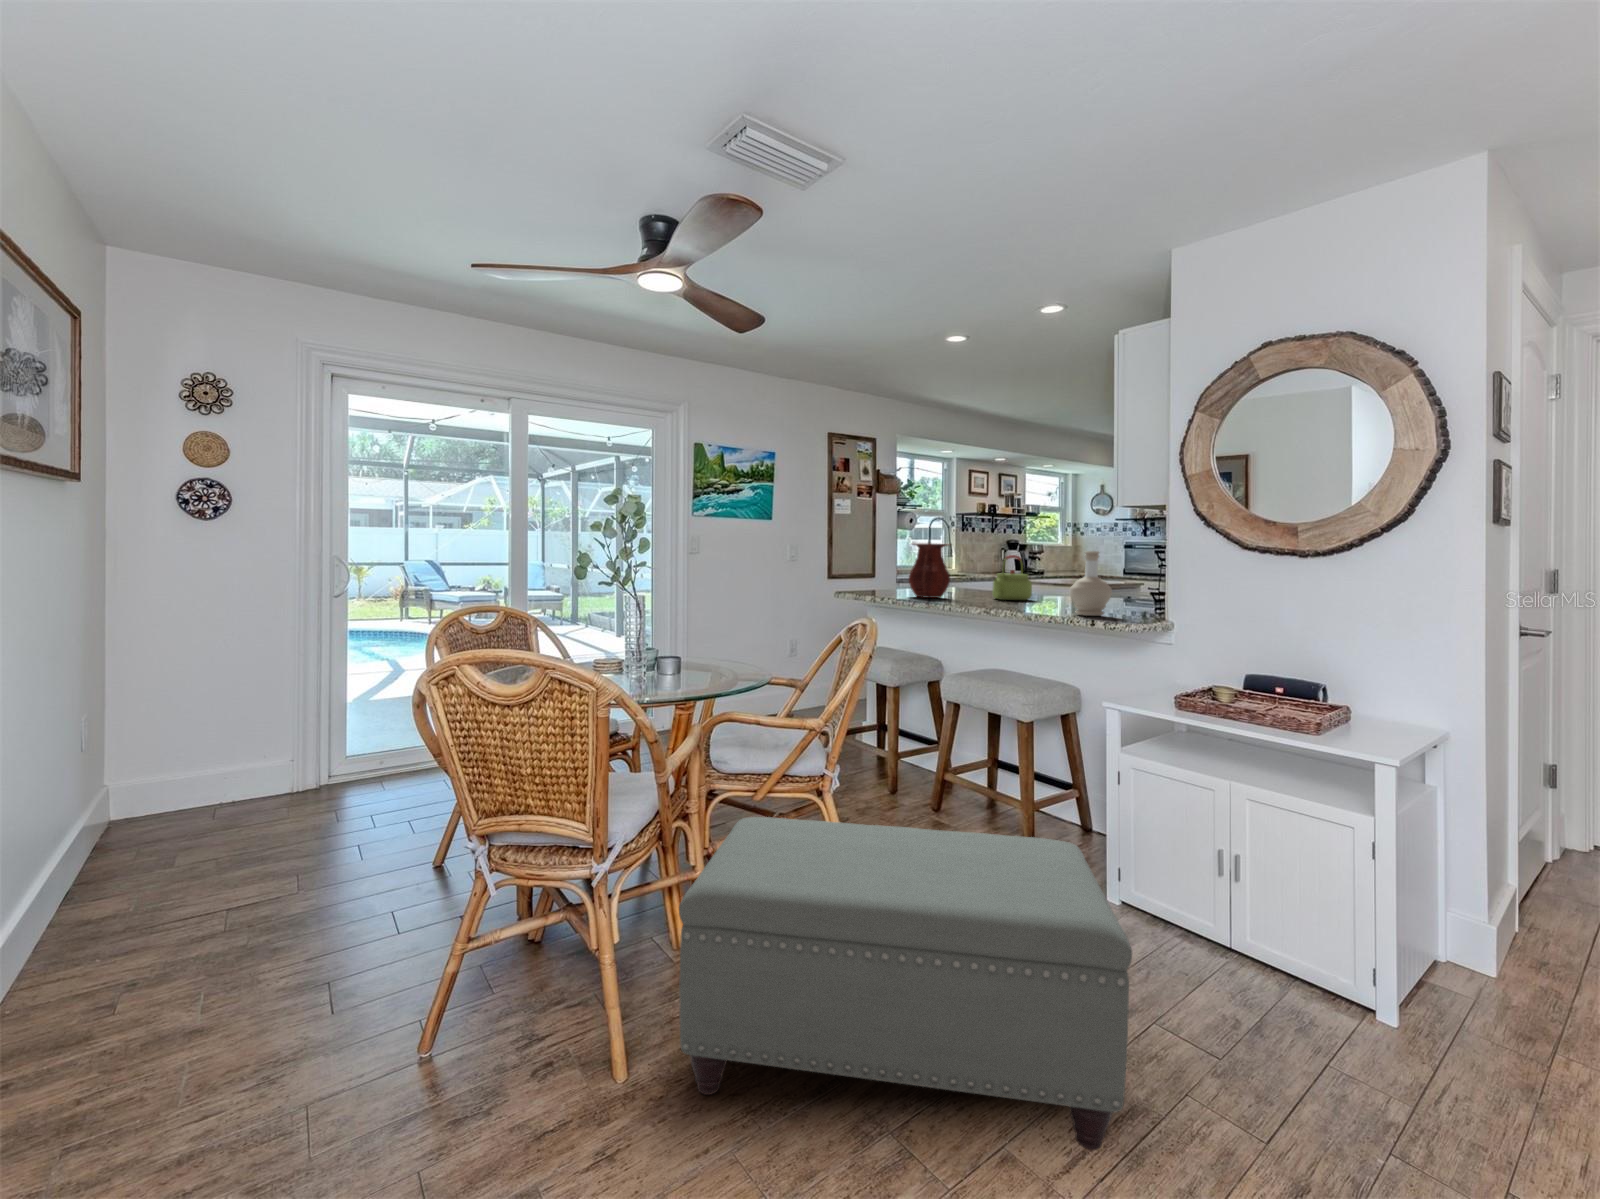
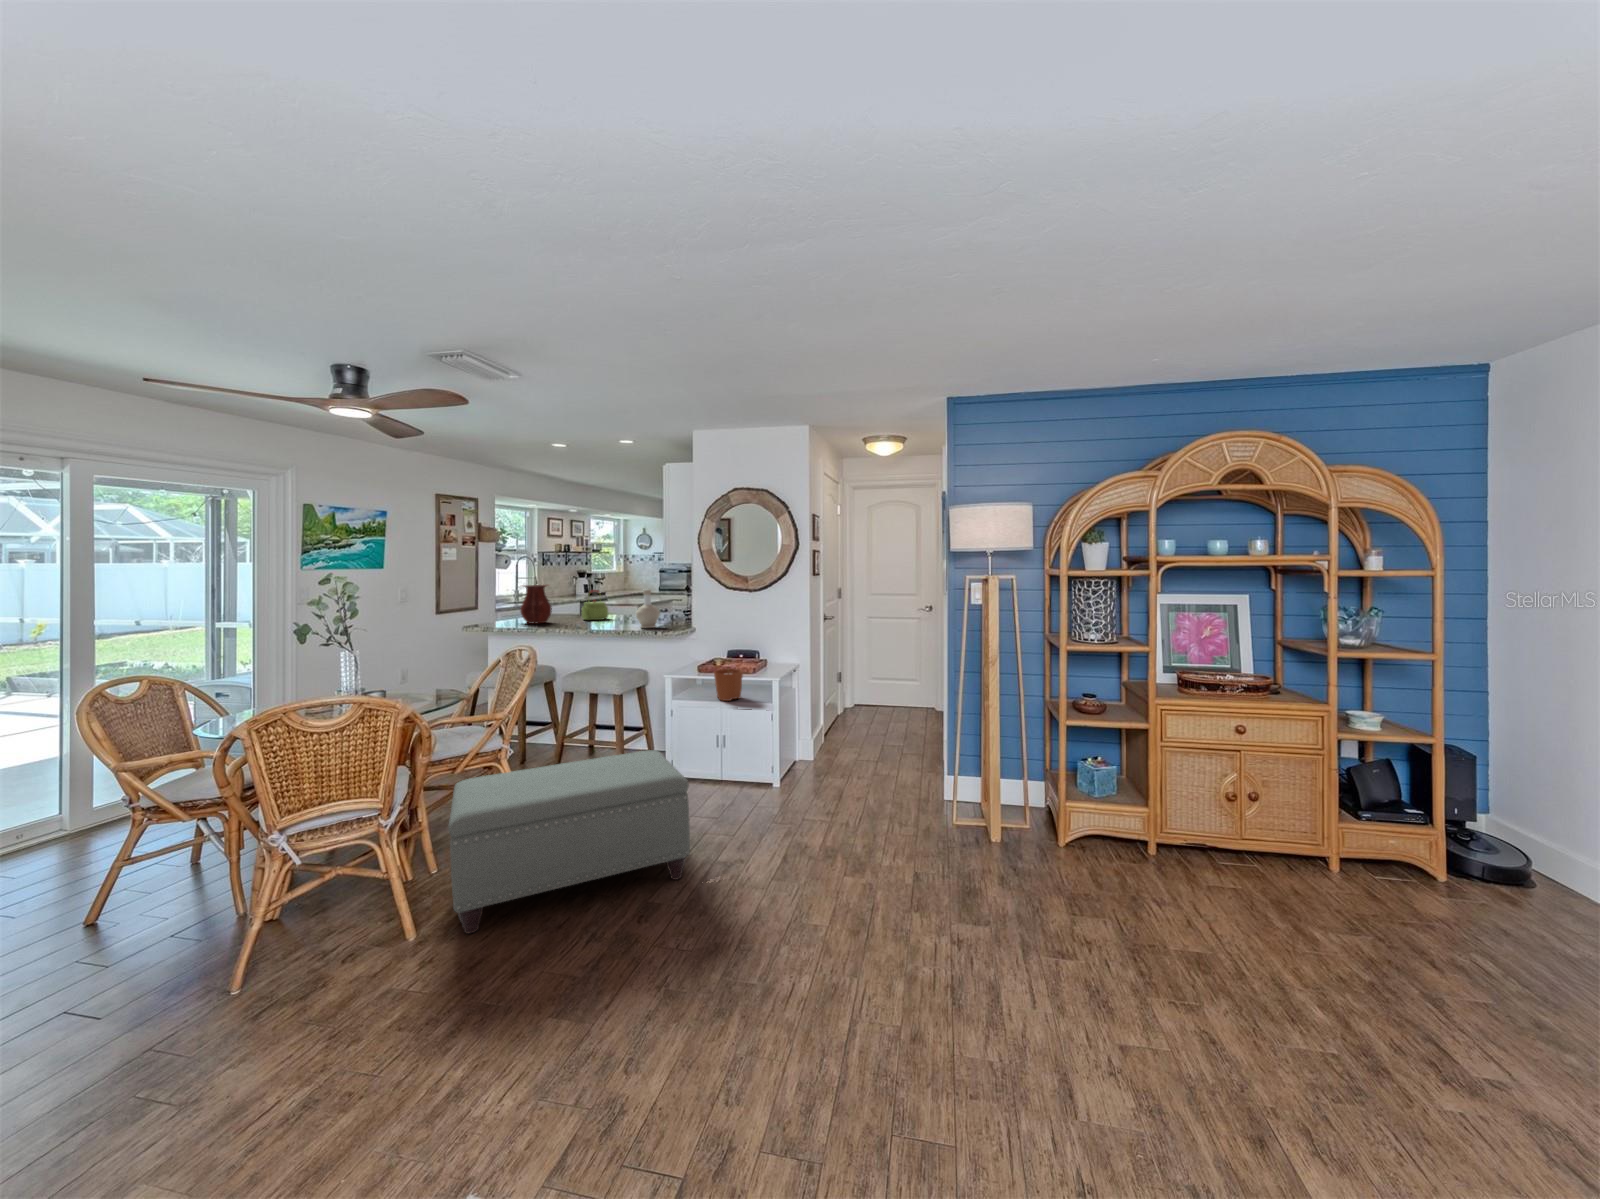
plant pot: none [1209,681,1277,769] -> present [714,669,743,701]

